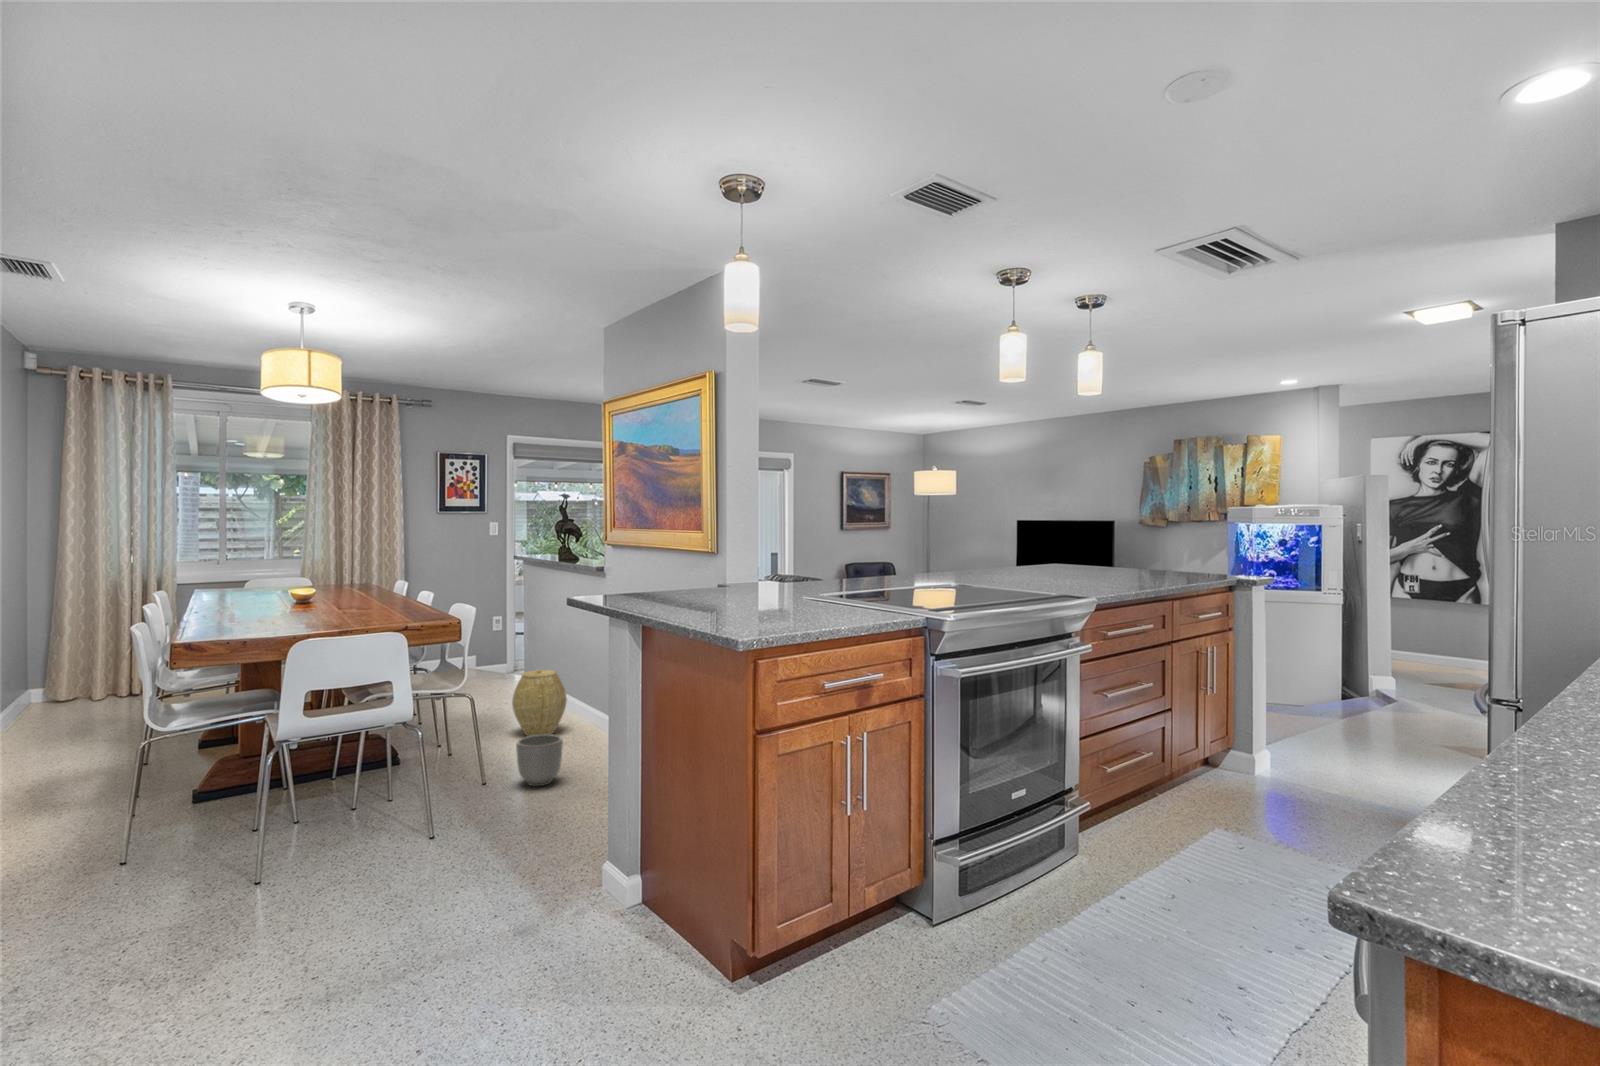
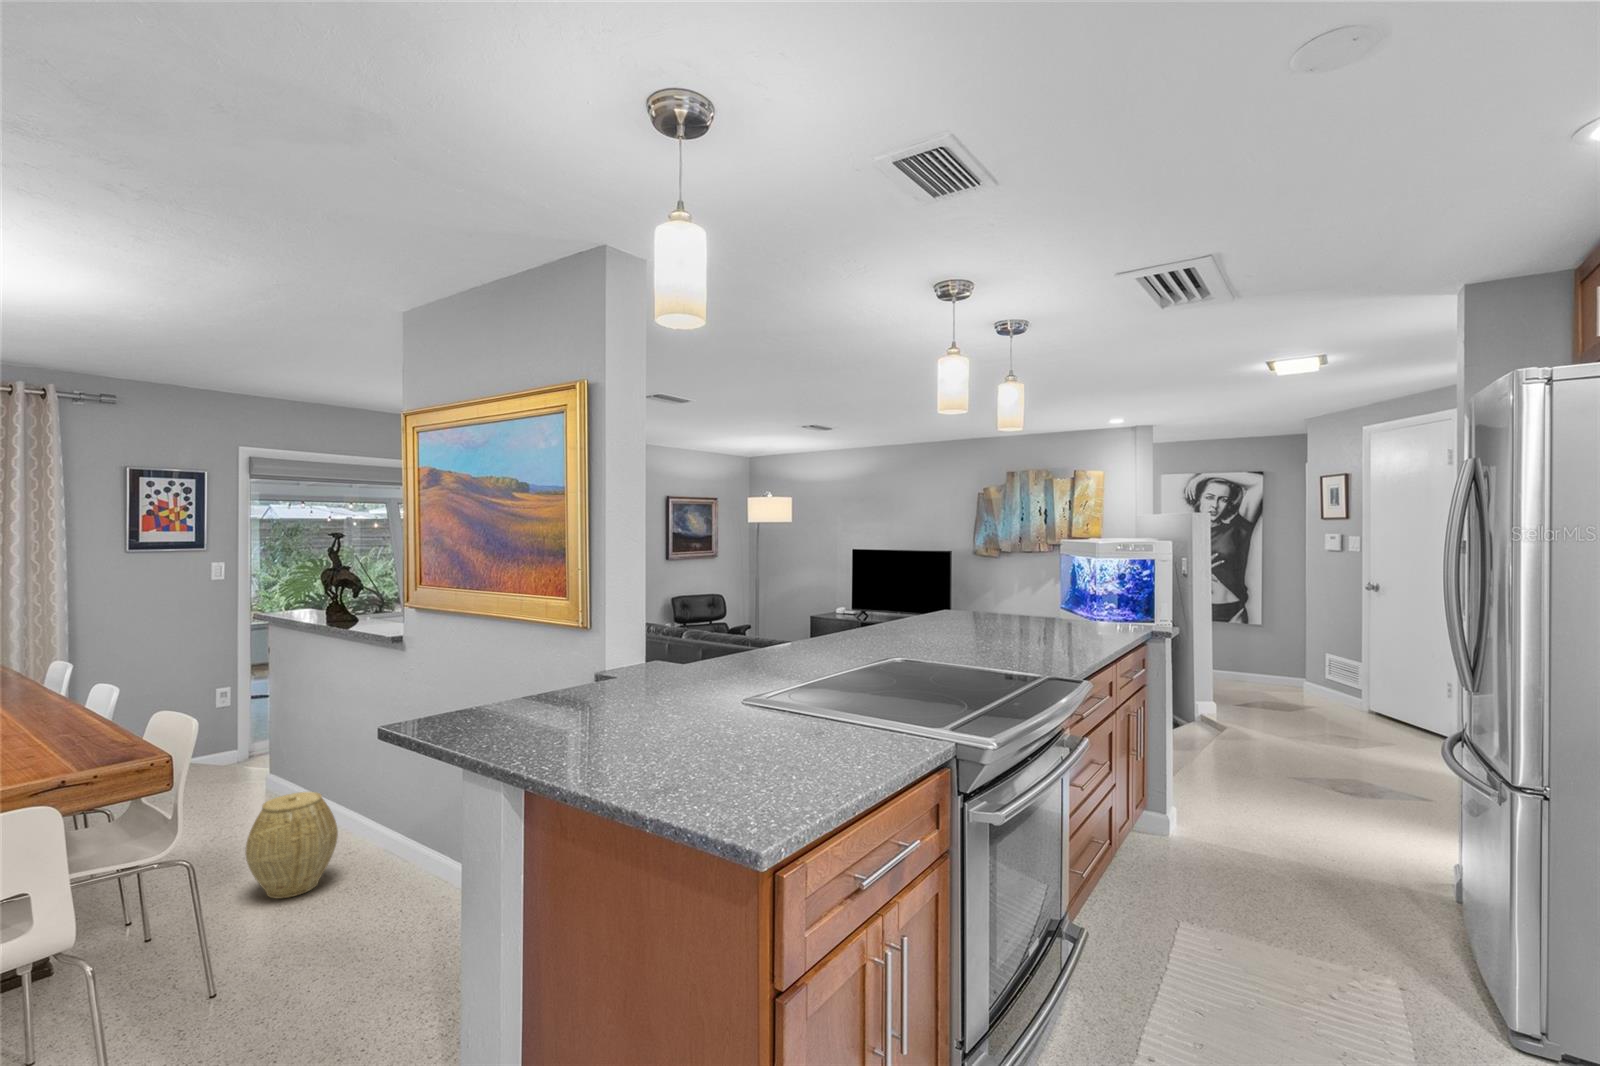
planter: present [516,734,563,786] -> none [251,925,337,1023]

